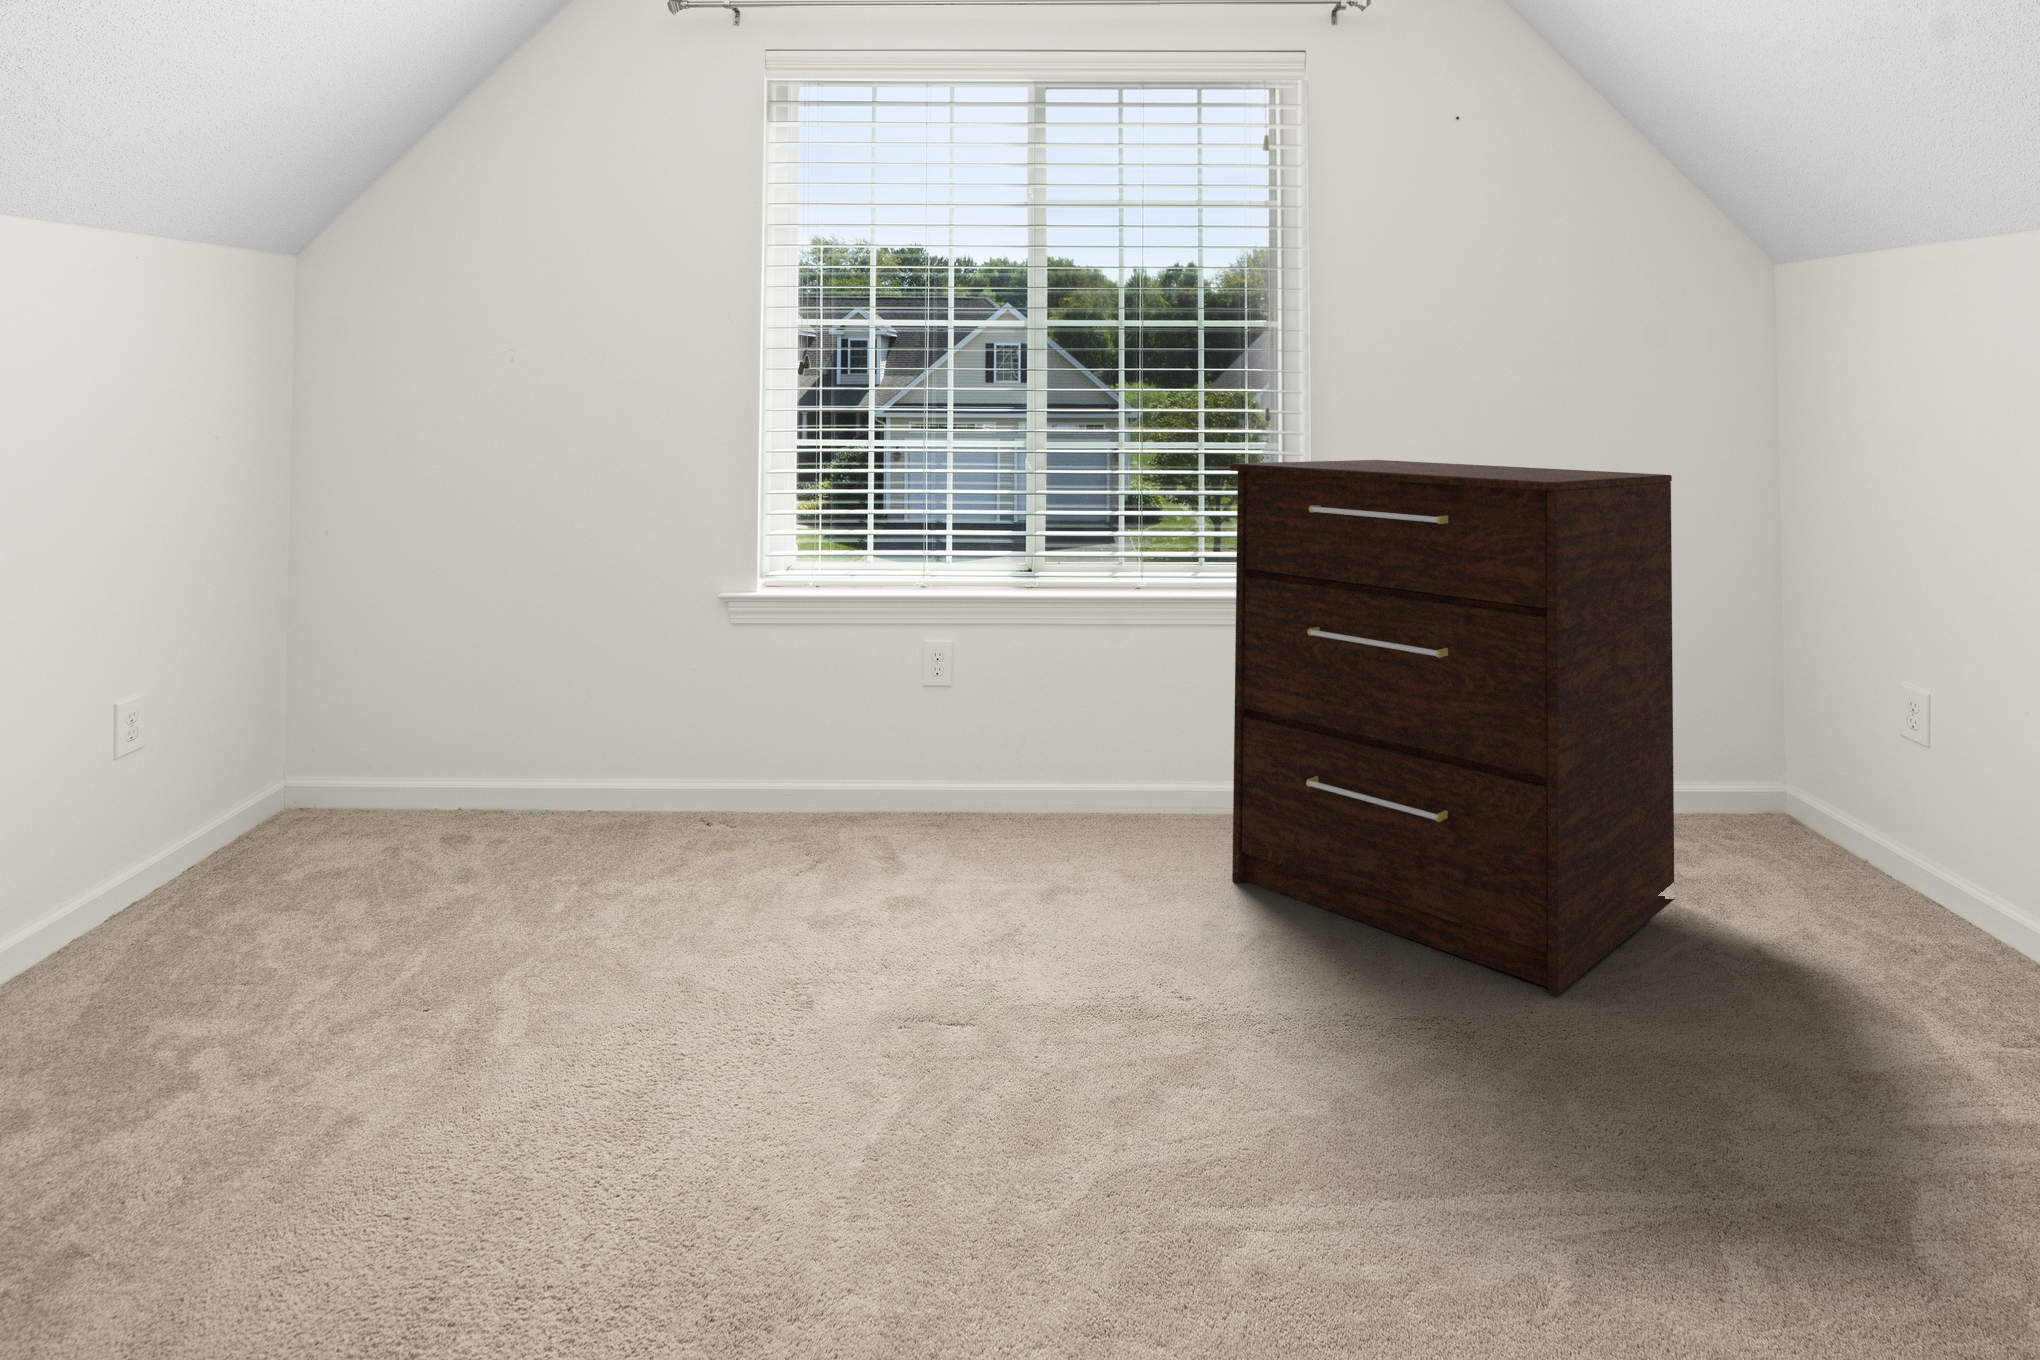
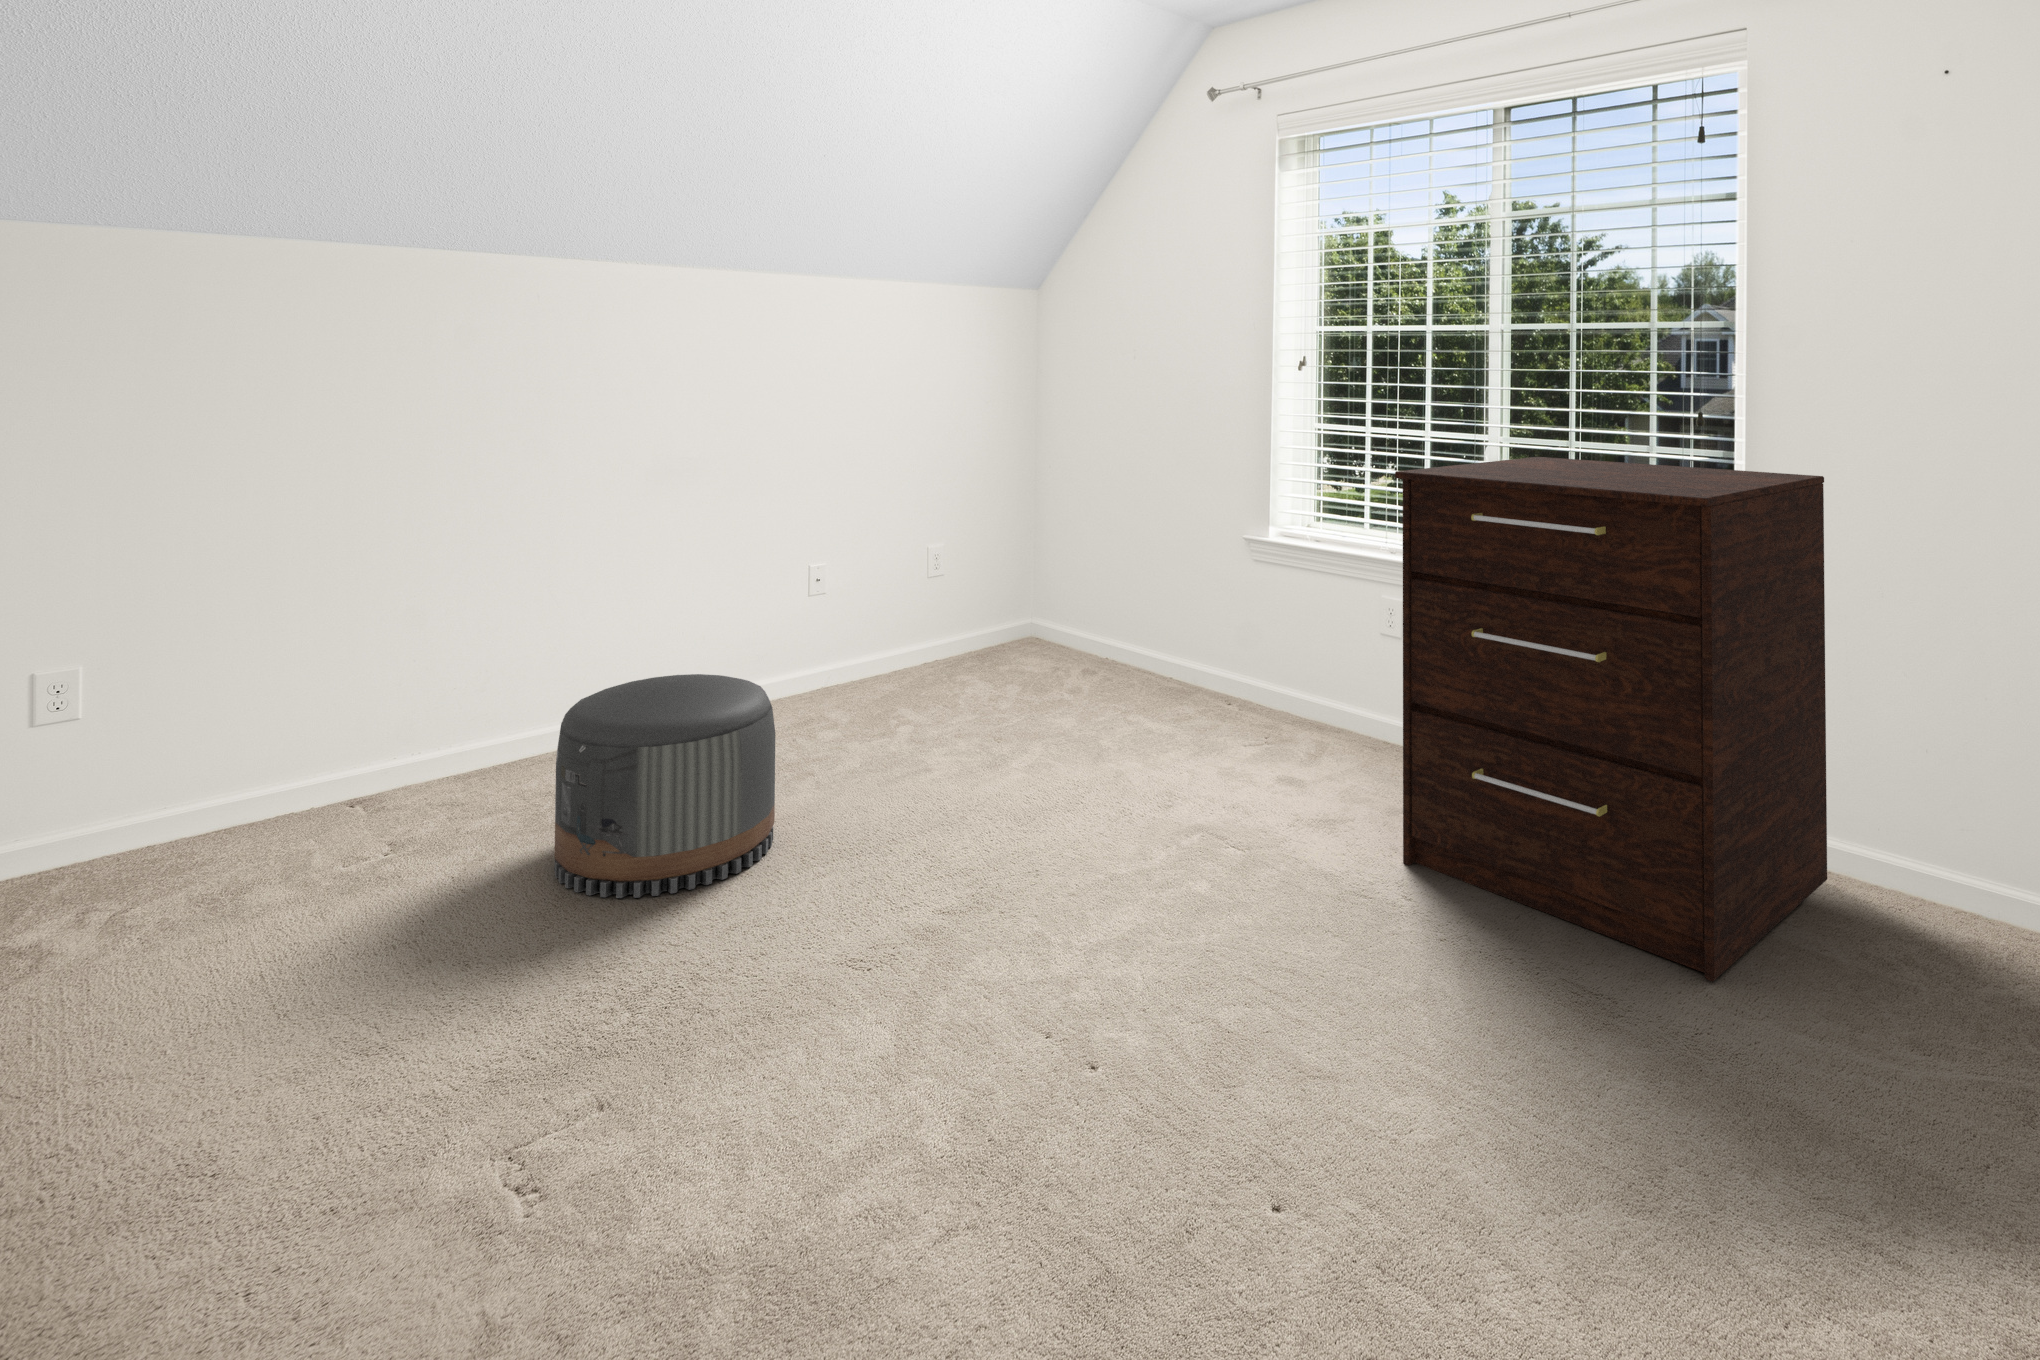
pouf: none [311,673,561,908] -> present [554,674,775,898]

